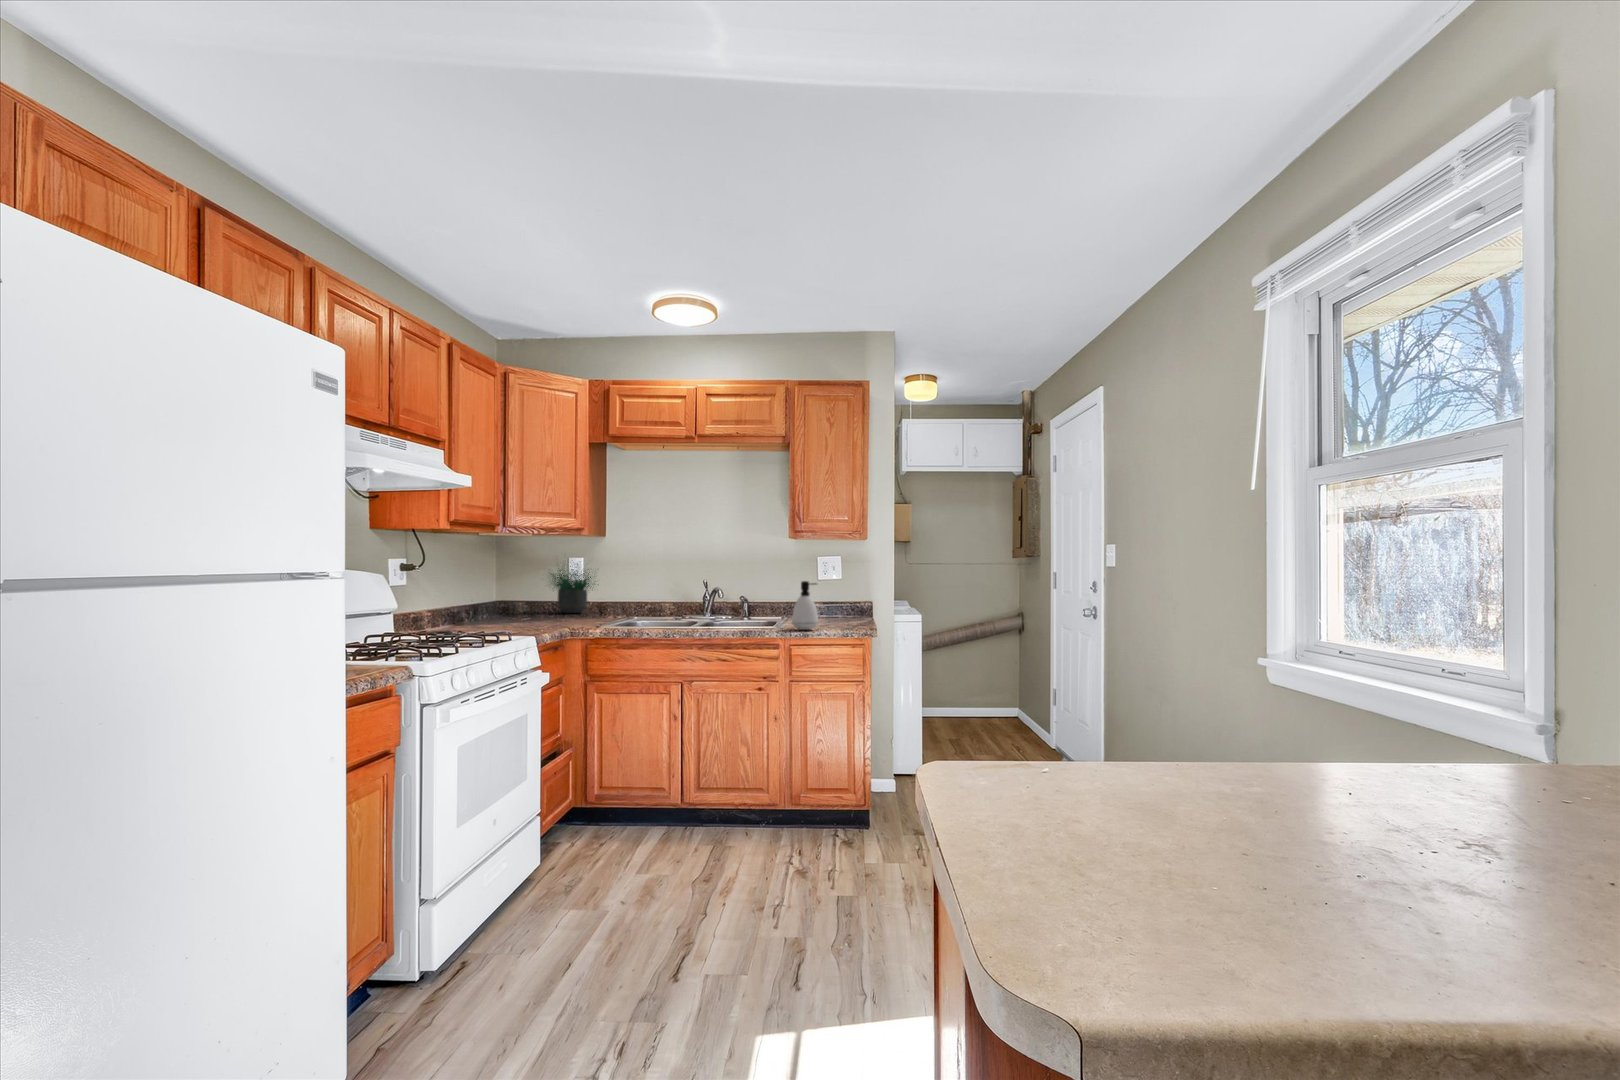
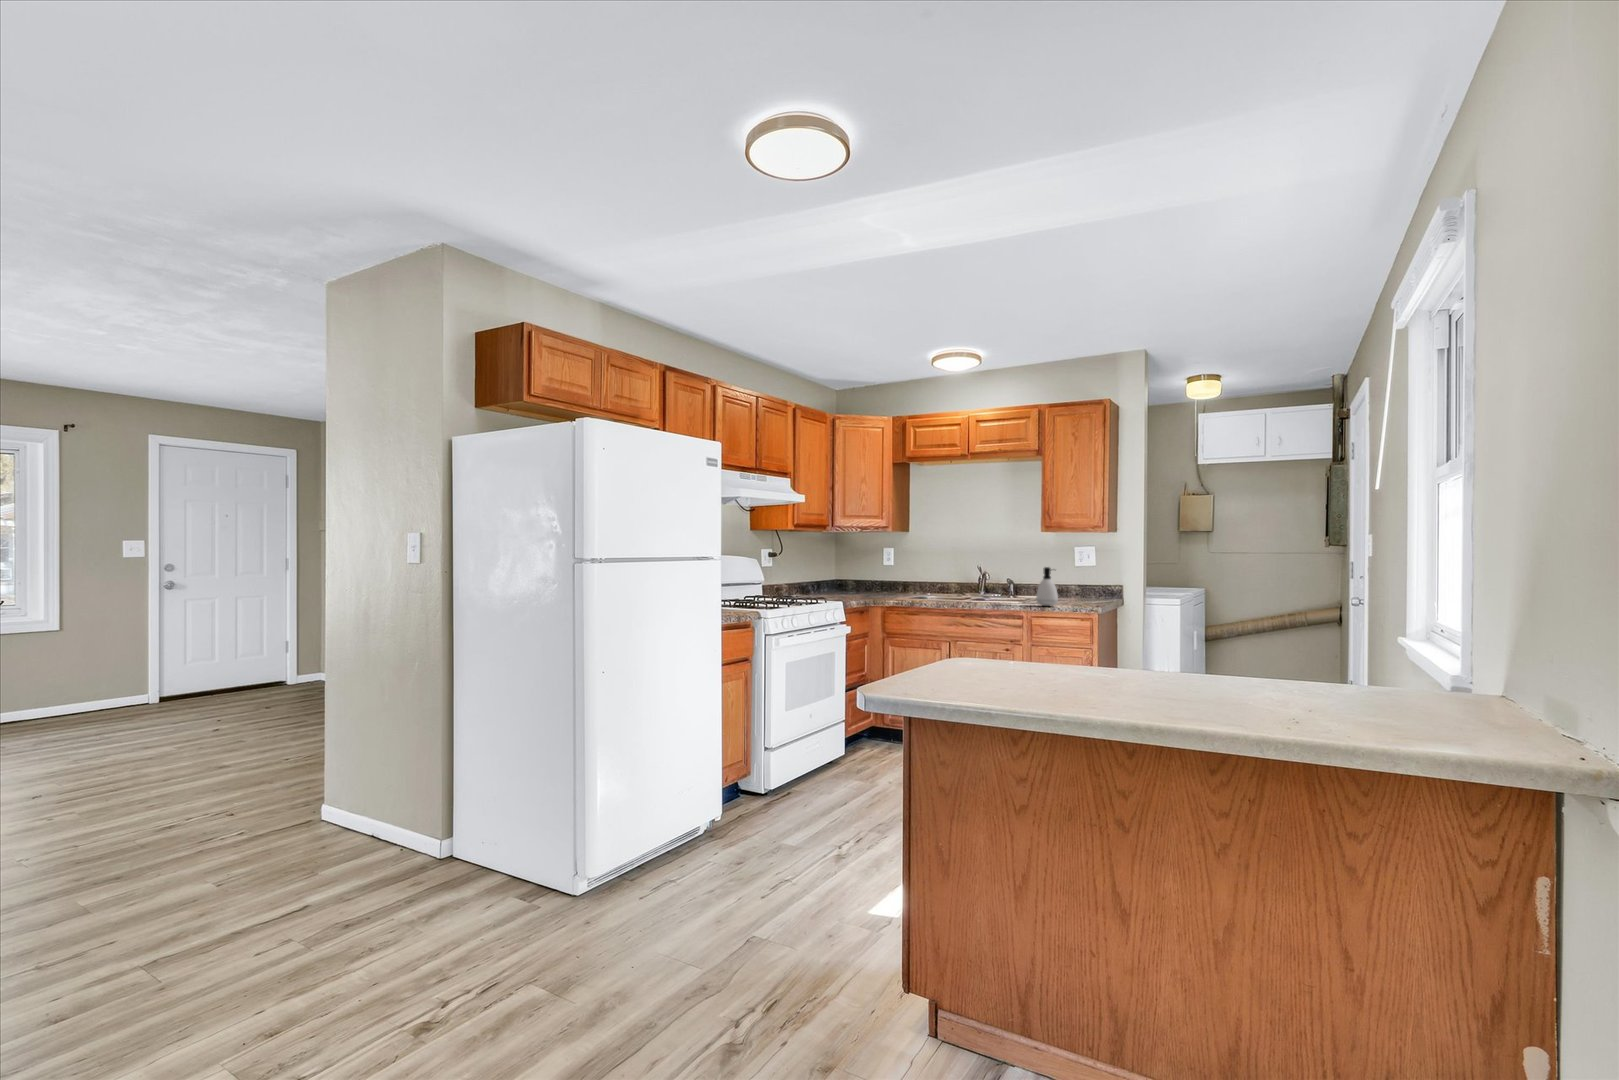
potted plant: present [550,566,596,613] -> none [862,540,910,590]

